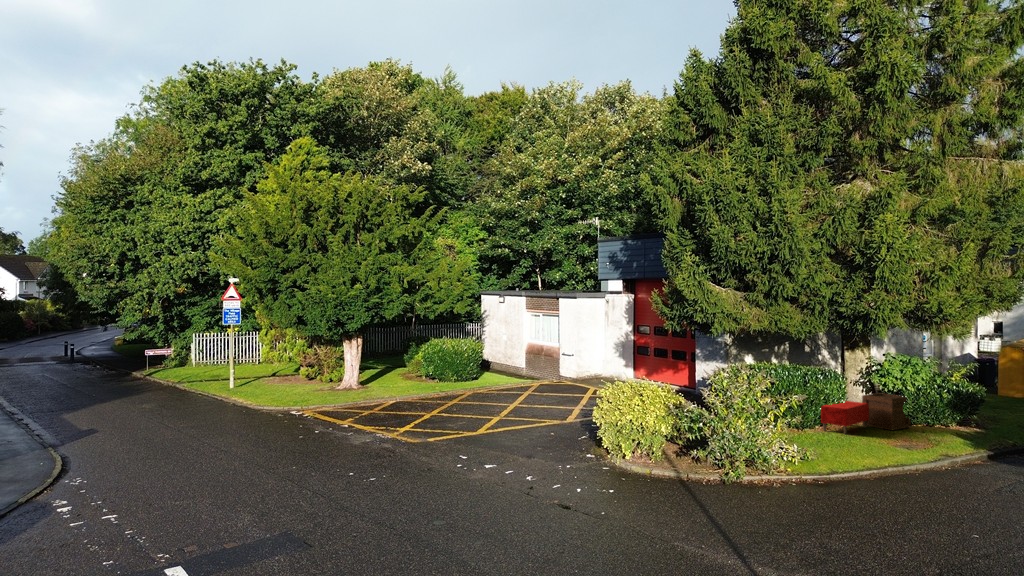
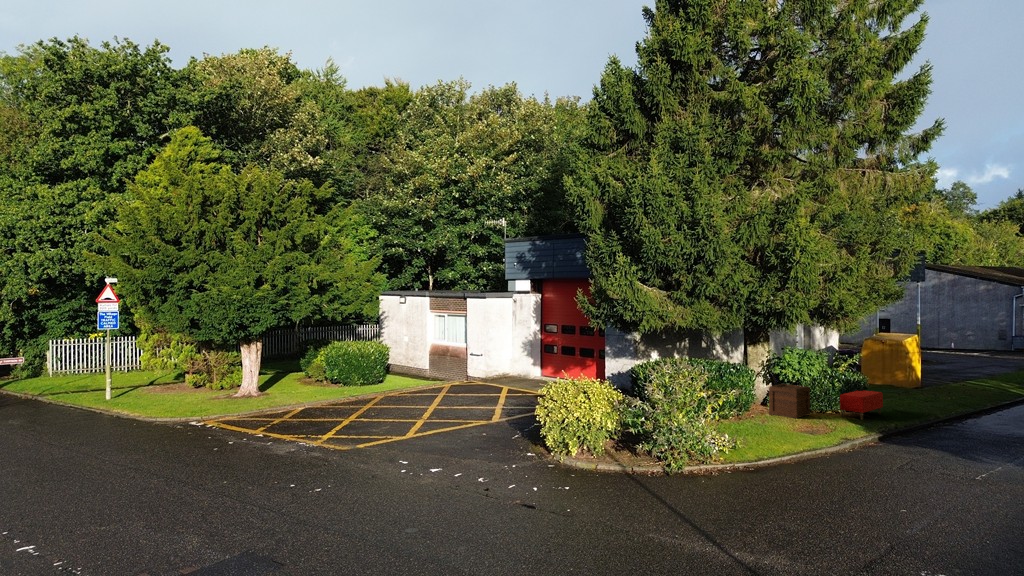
bench: present [821,401,869,434] -> present [840,390,883,420]

